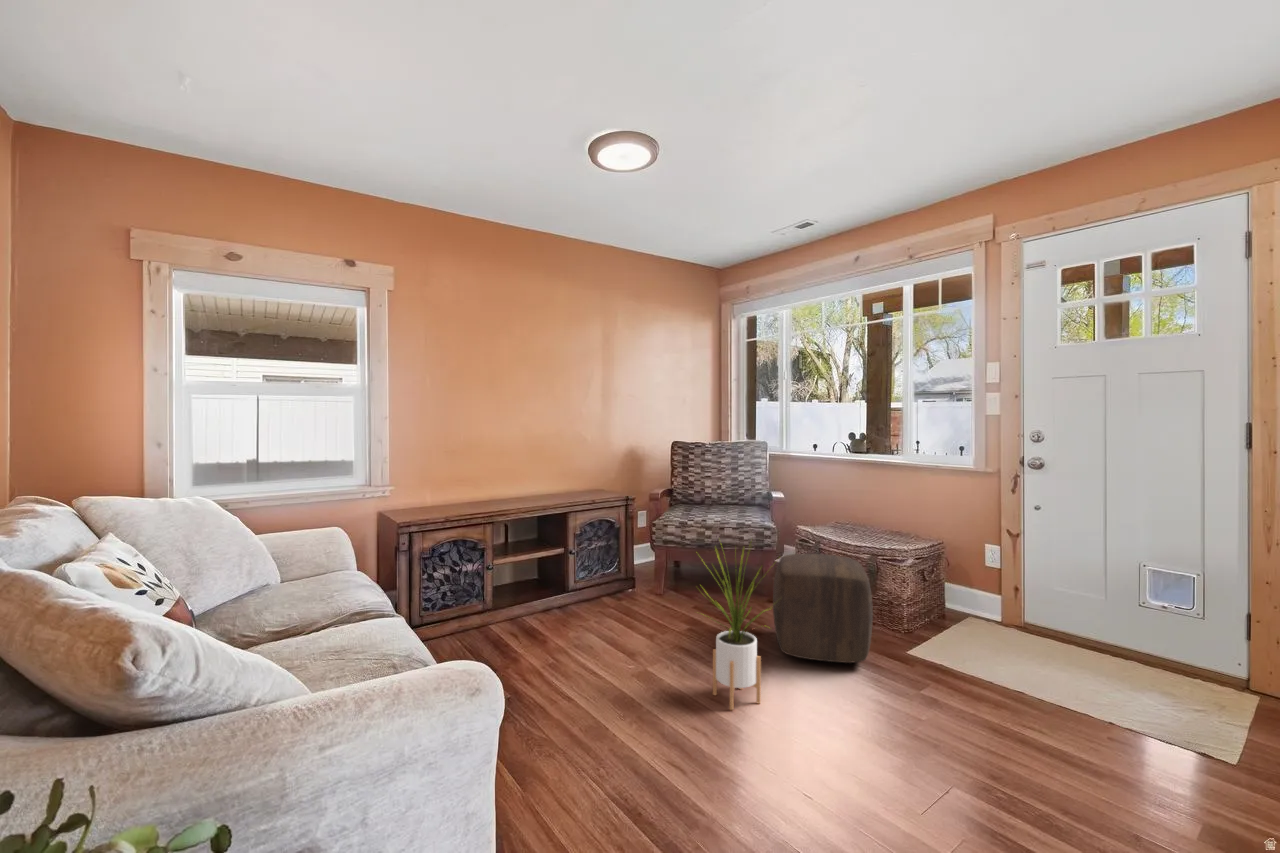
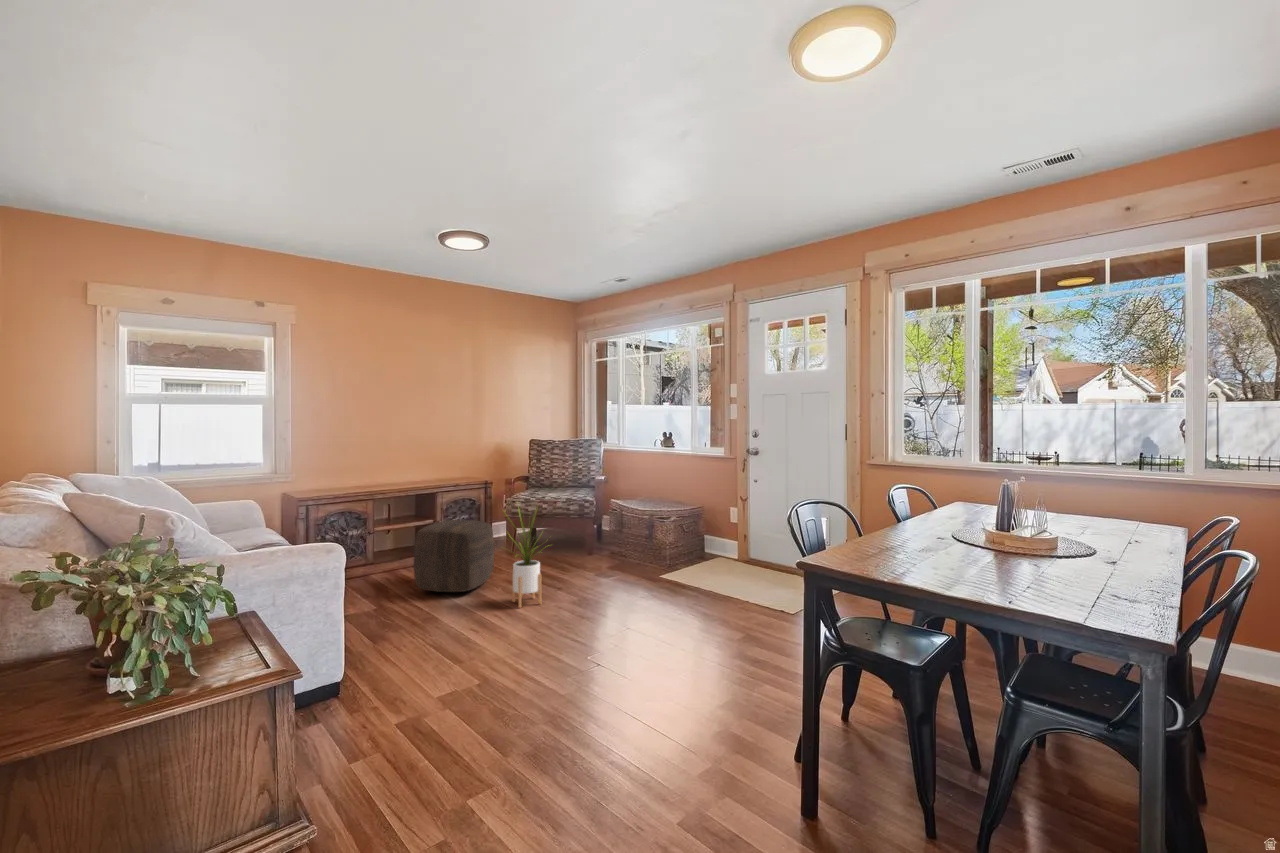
ottoman: present [773,554,873,663] -> present [414,520,494,592]

